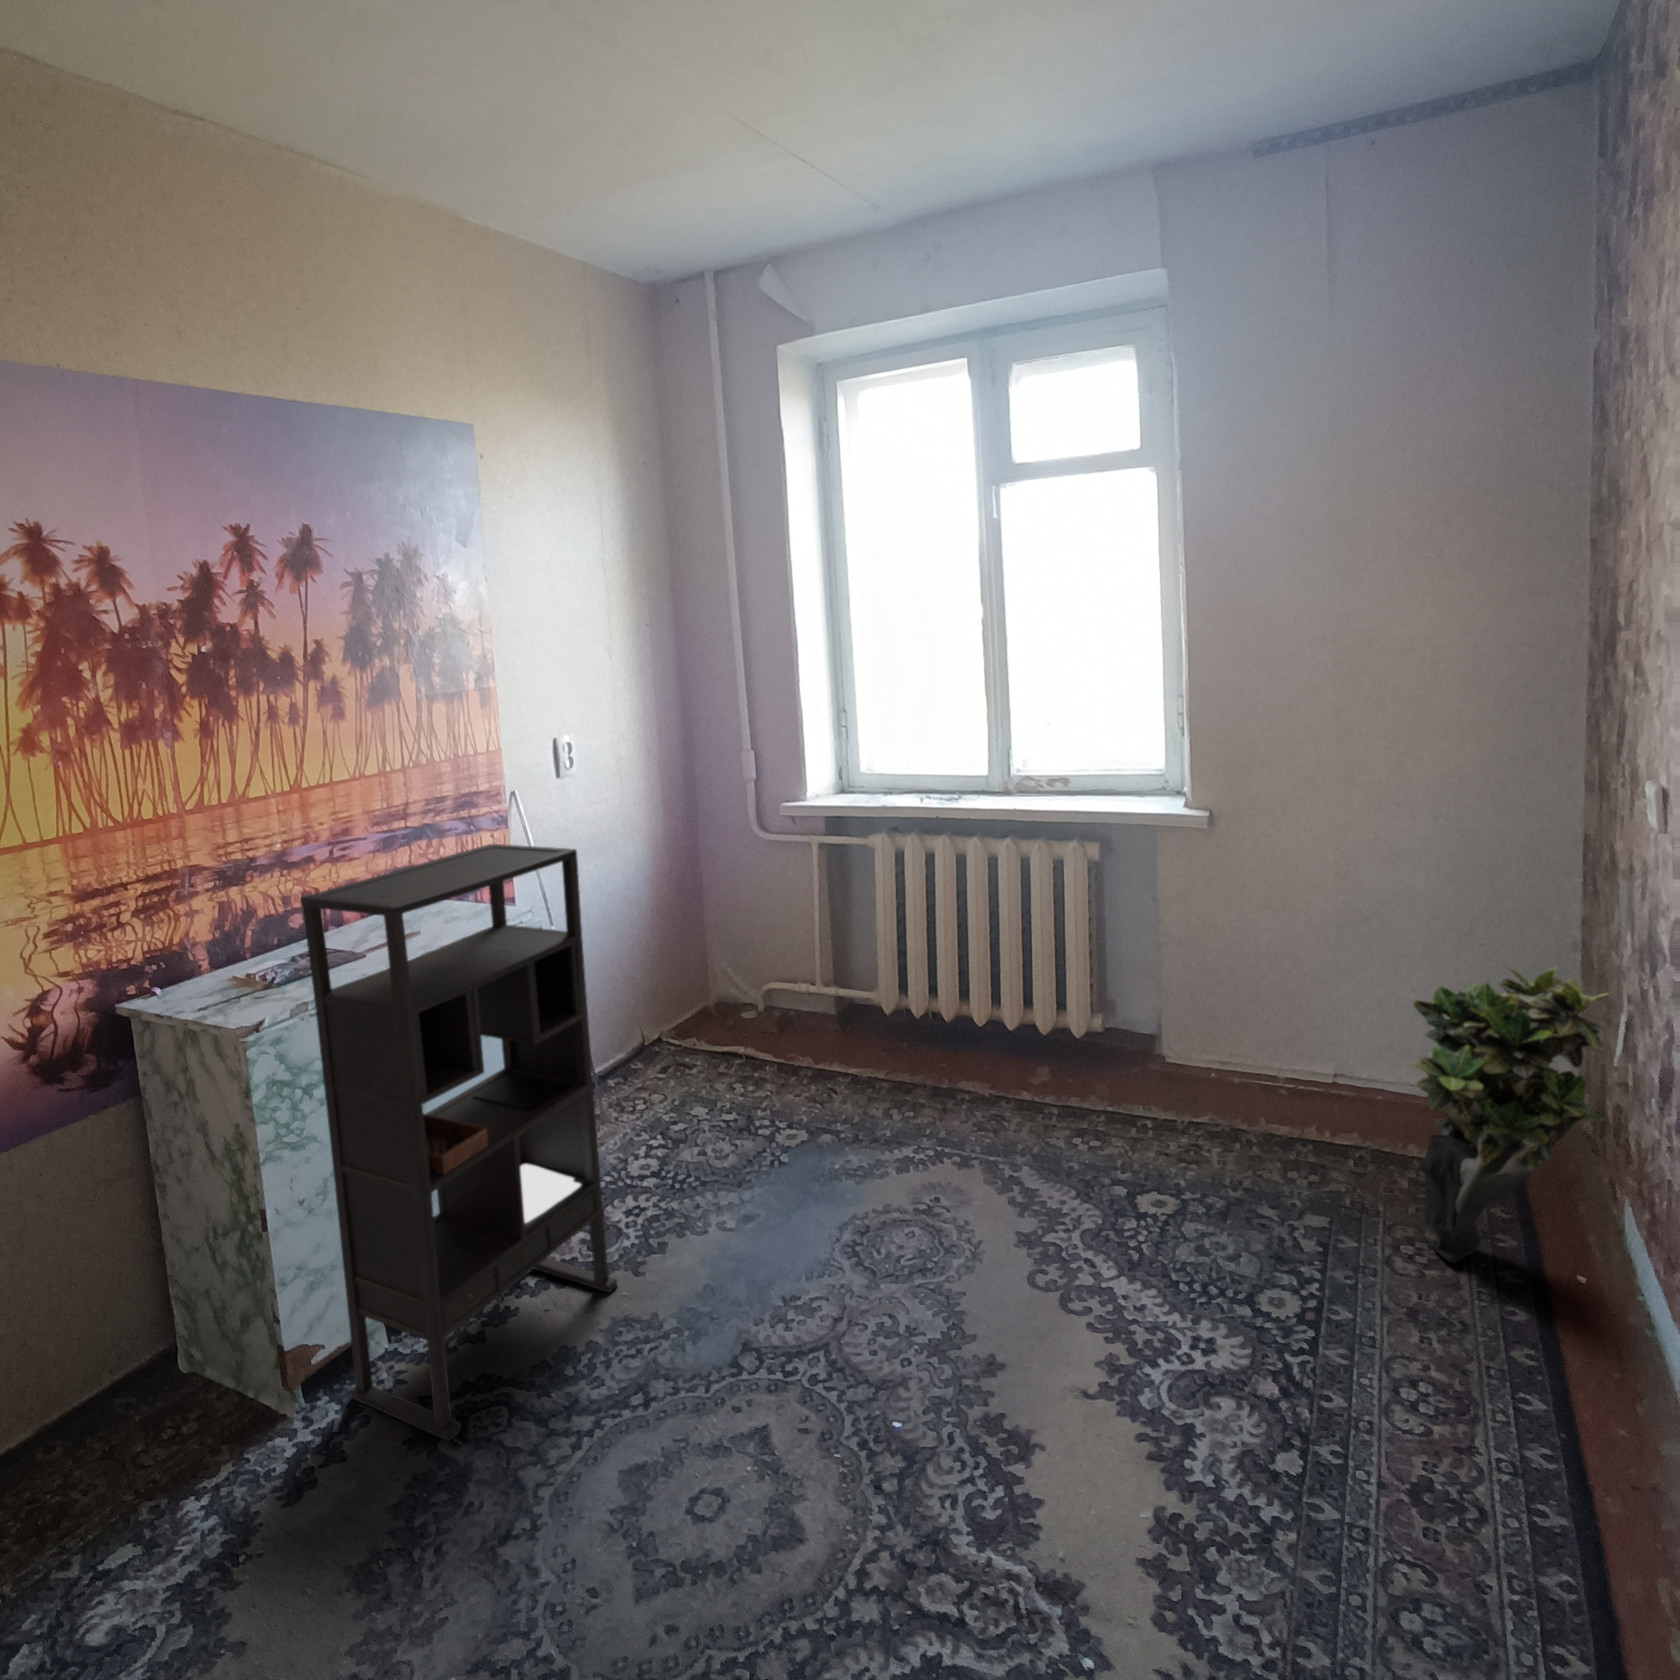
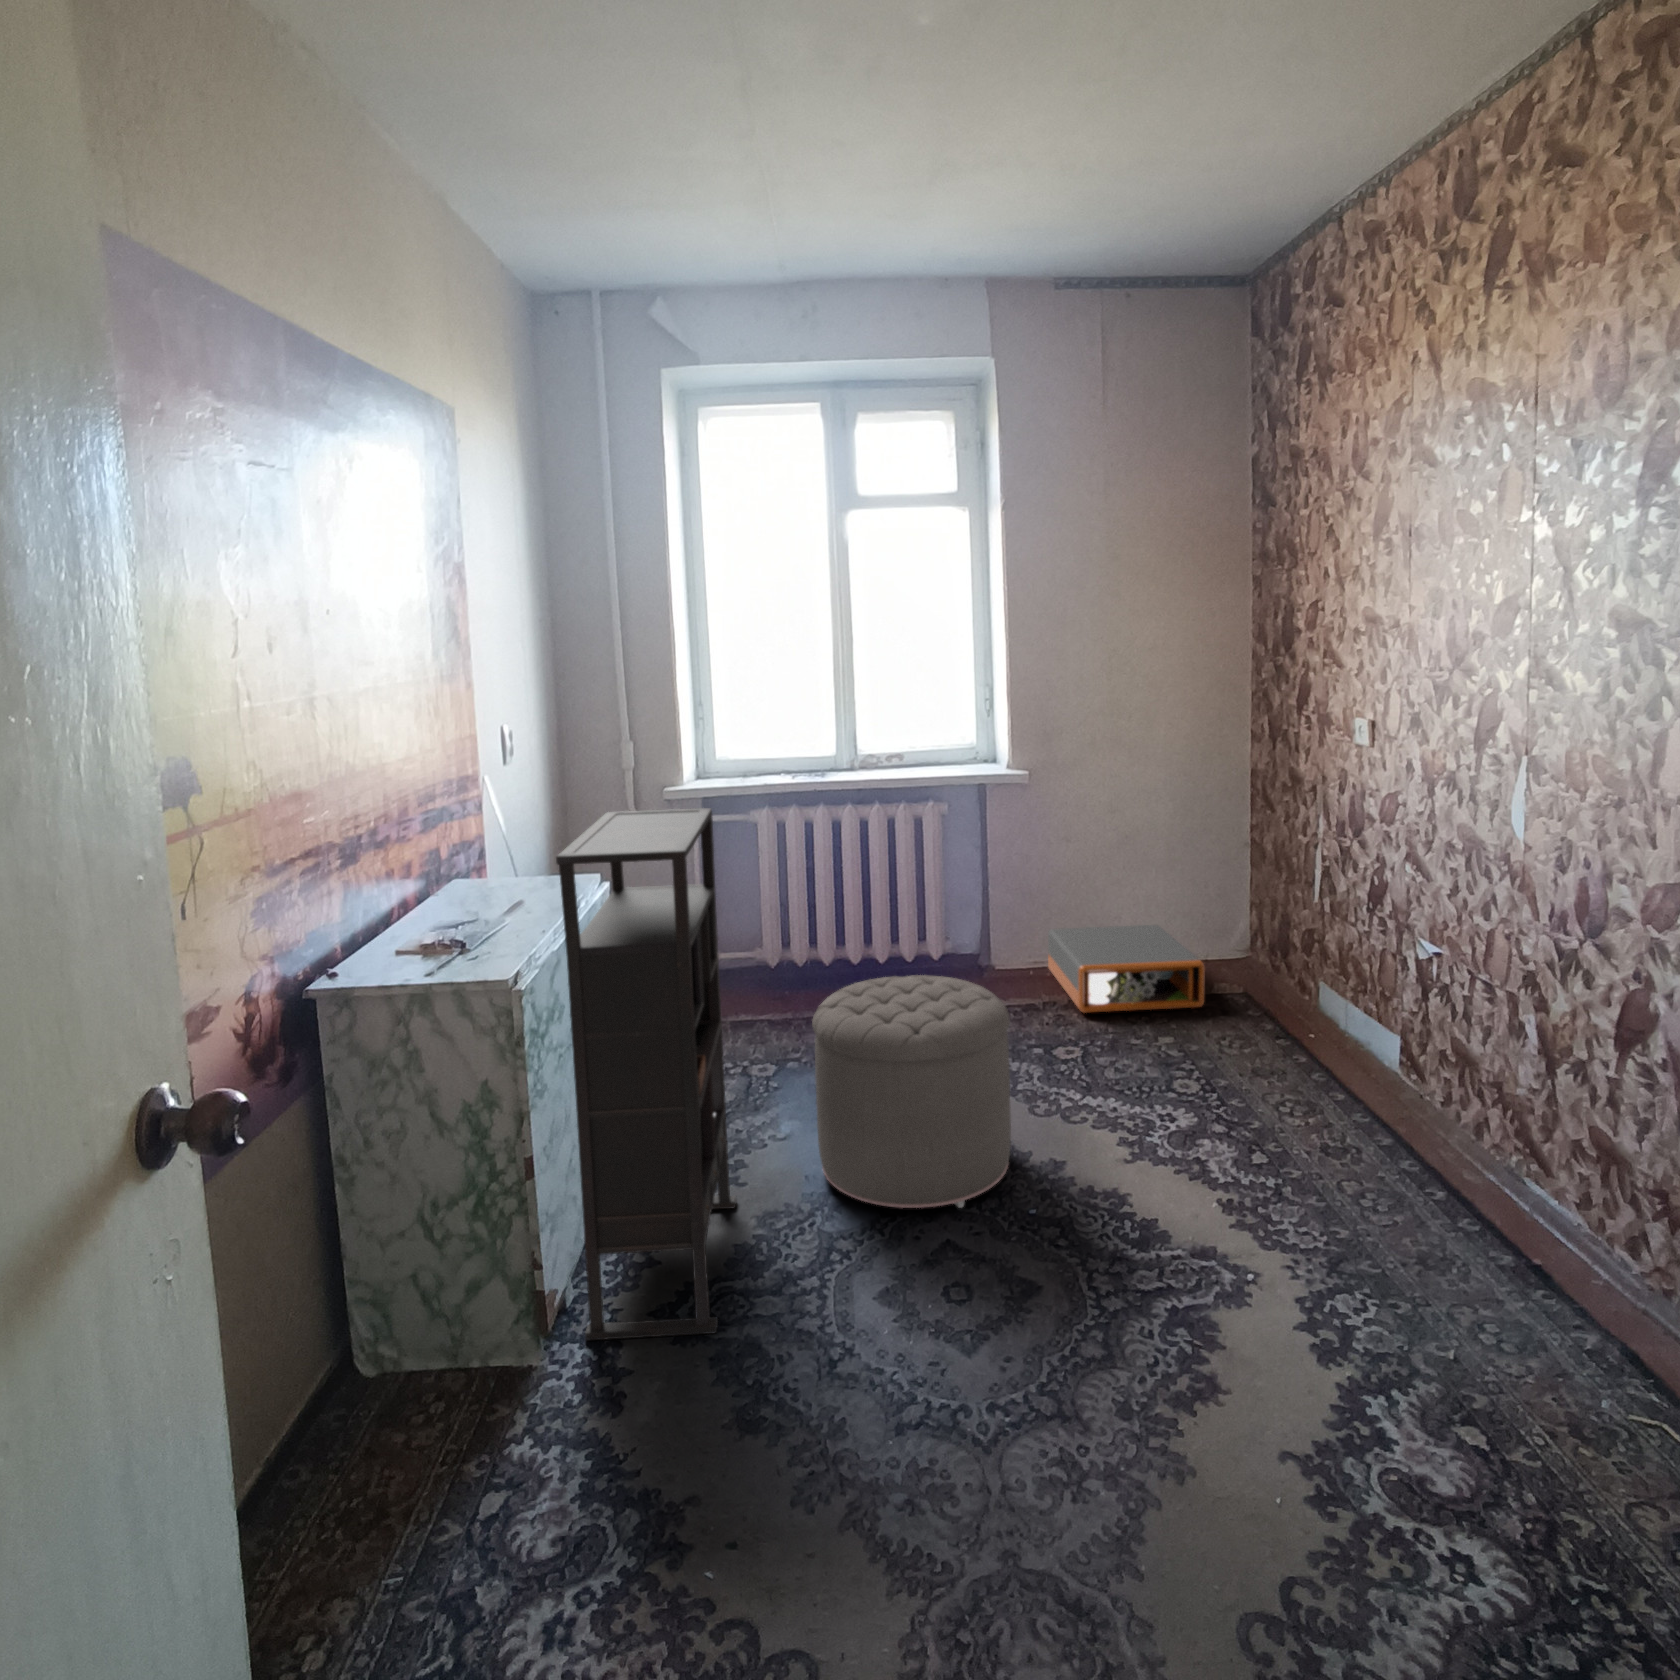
potted plant: present [1409,967,1610,1263] -> none [1216,847,1328,1044]
storage box: none [1216,1021,1420,1178] -> present [1048,925,1205,1013]
ottoman: none [690,1064,939,1382] -> present [812,975,1011,1208]

